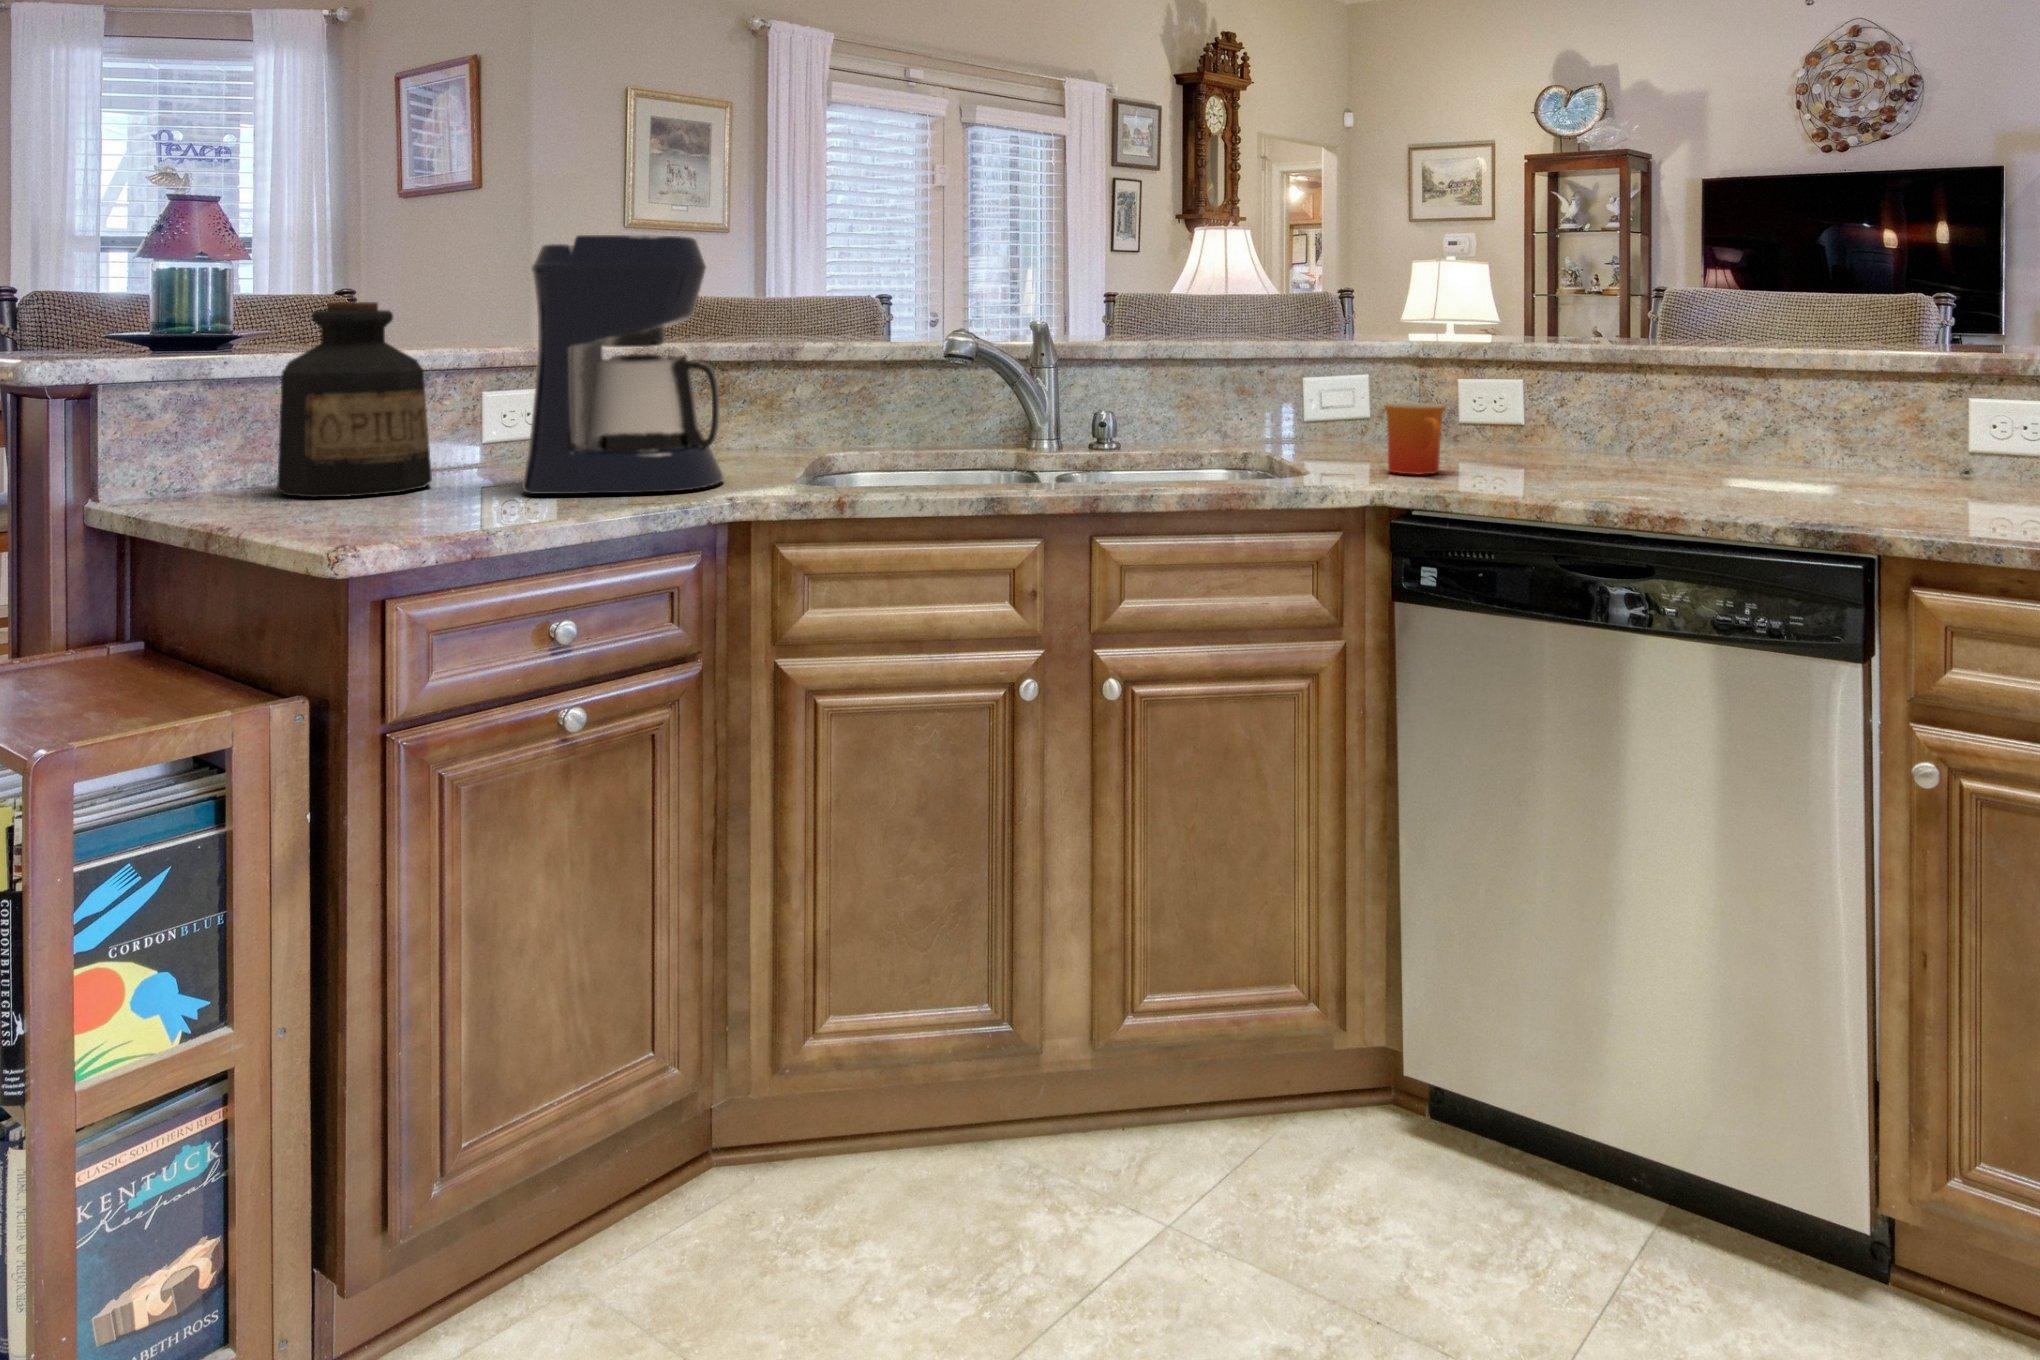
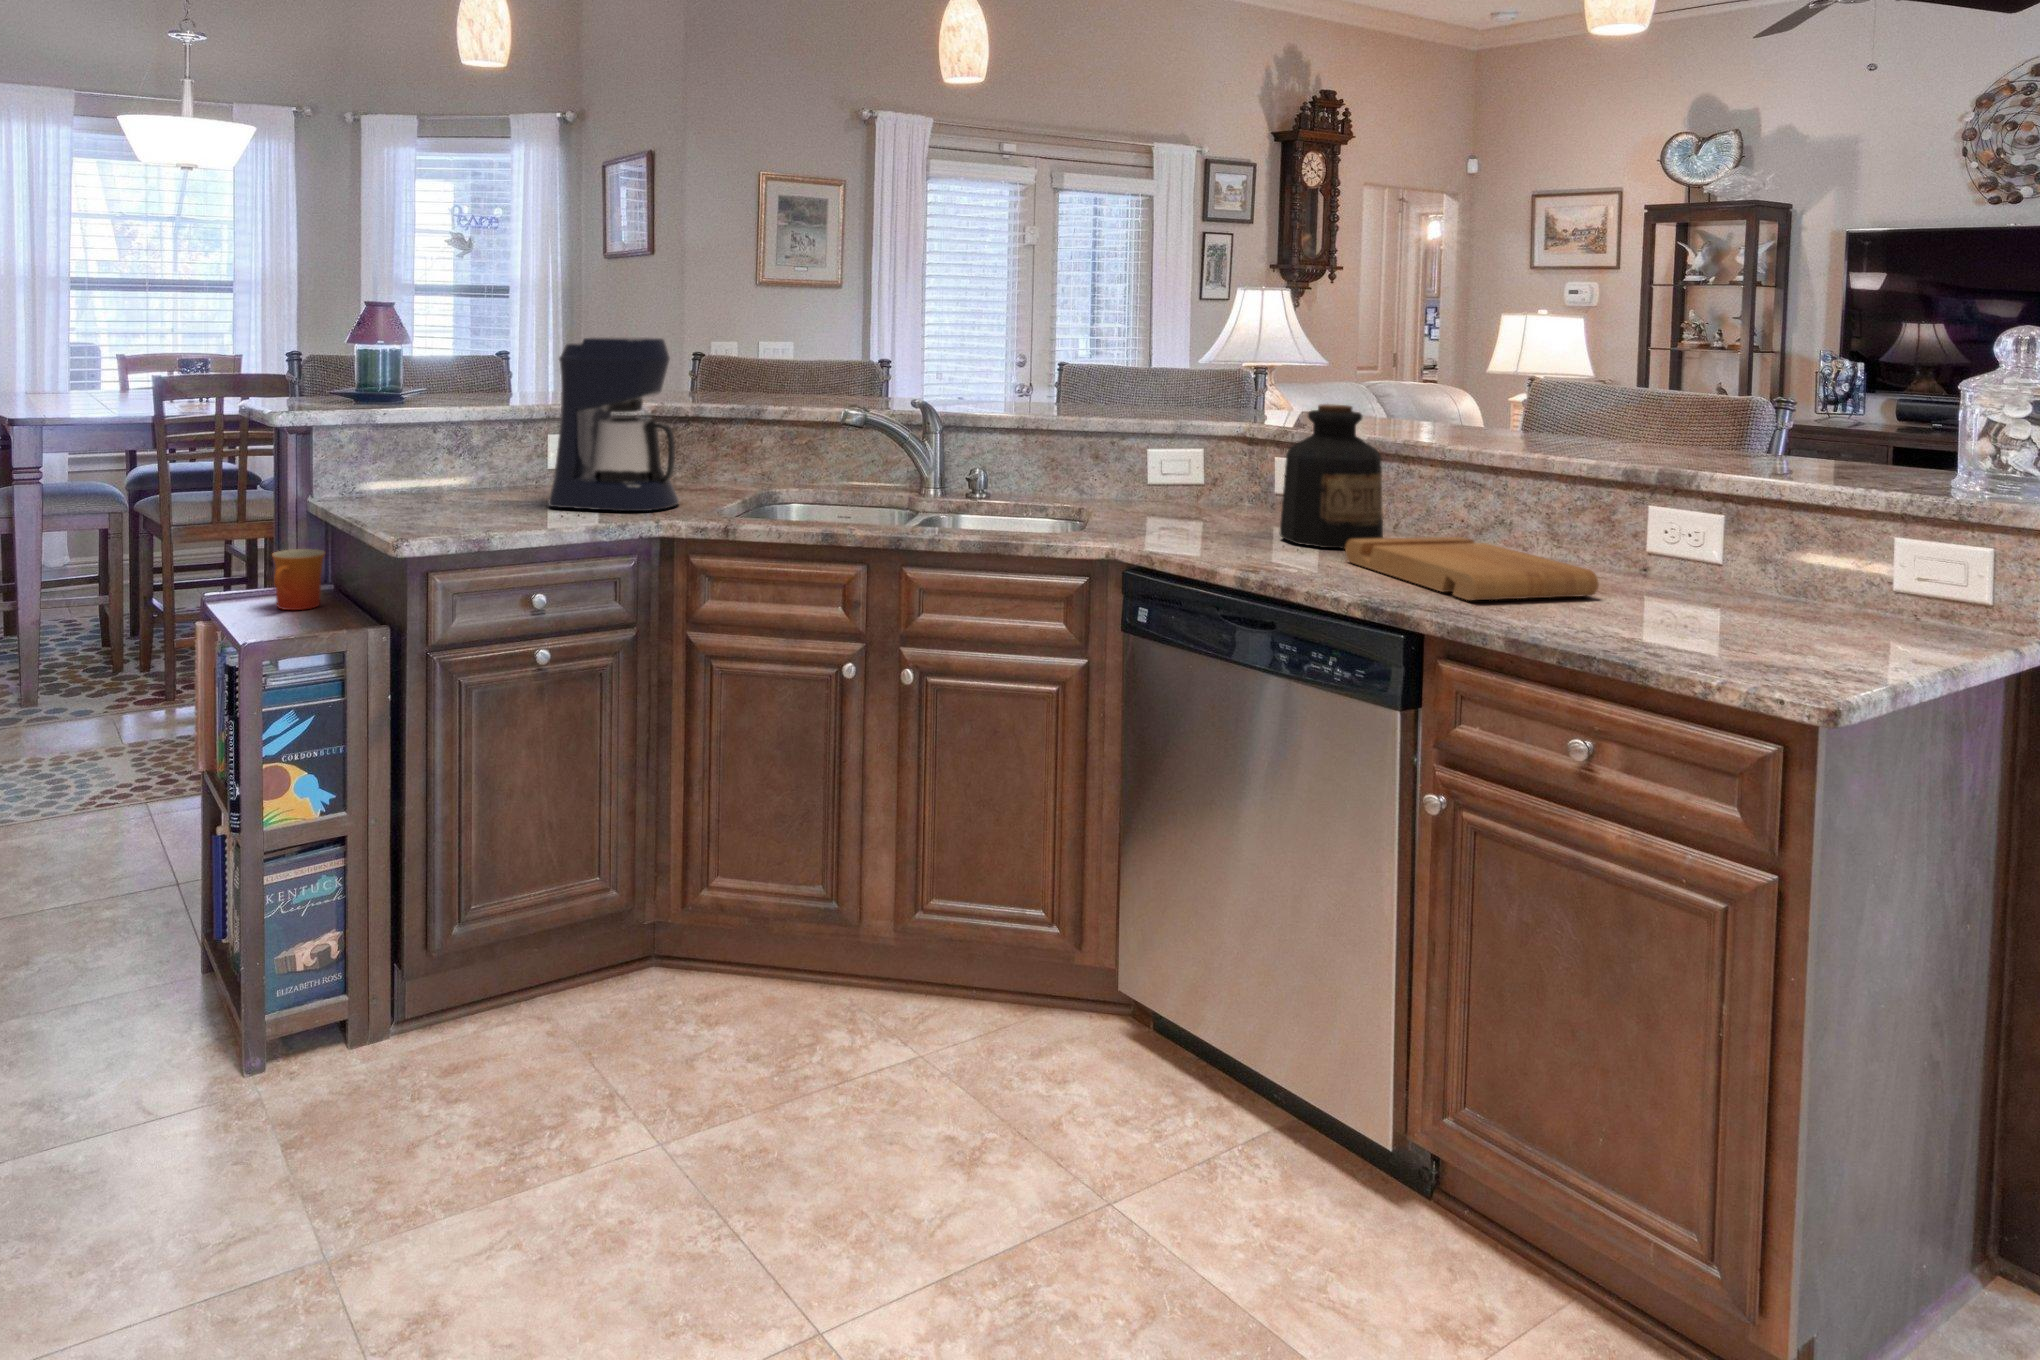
bottle: present [277,302,432,497] -> present [1280,404,1383,549]
mug: present [1384,403,1446,475] -> present [272,549,325,610]
cutting board: none [1663,449,2001,514] -> present [1345,537,1599,600]

